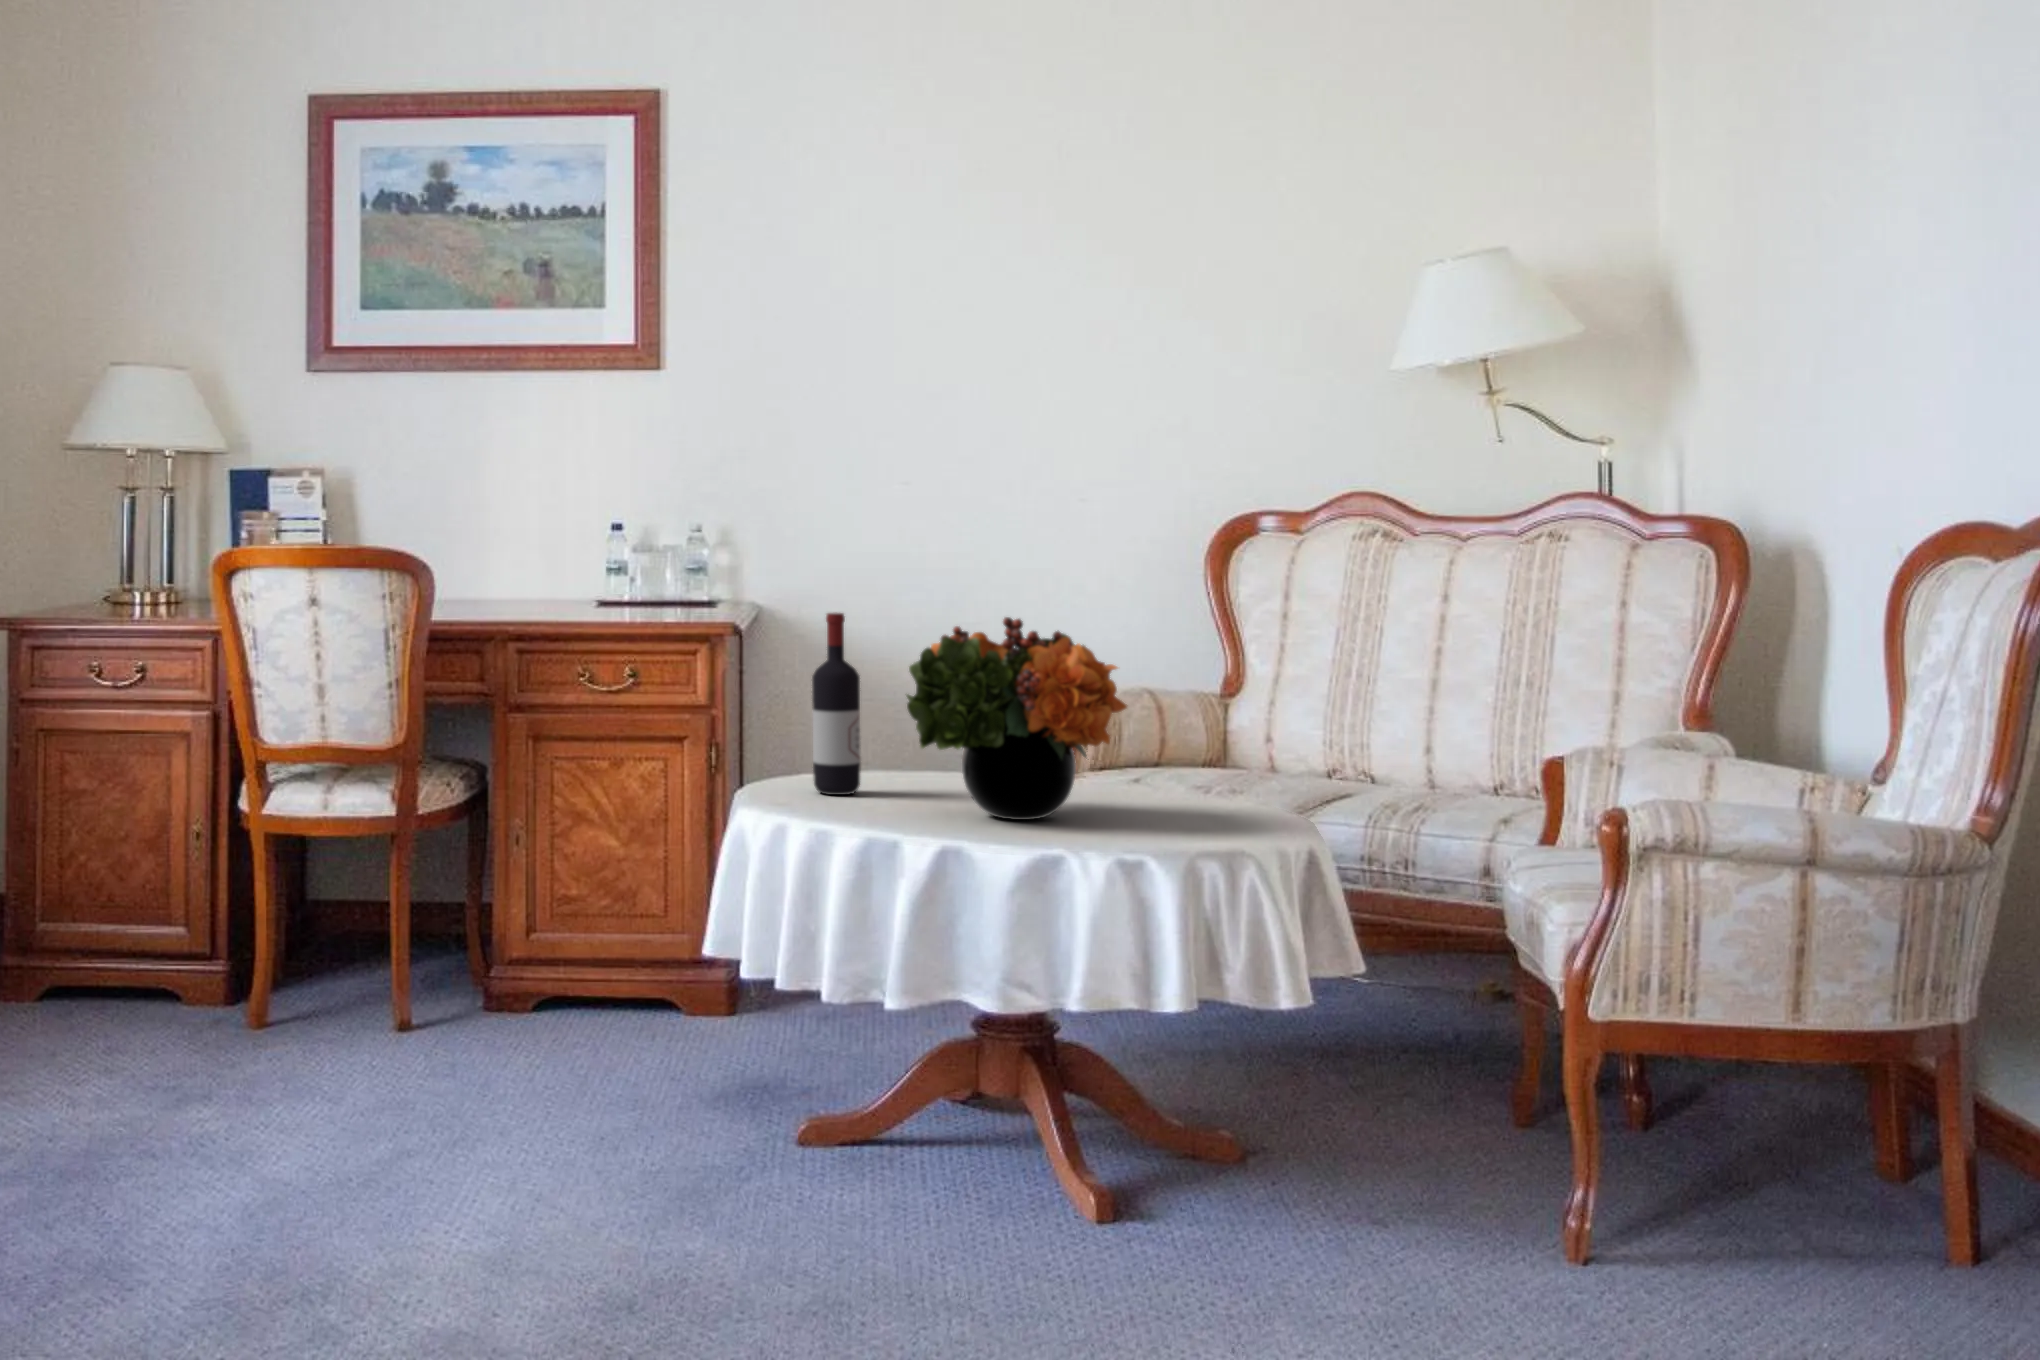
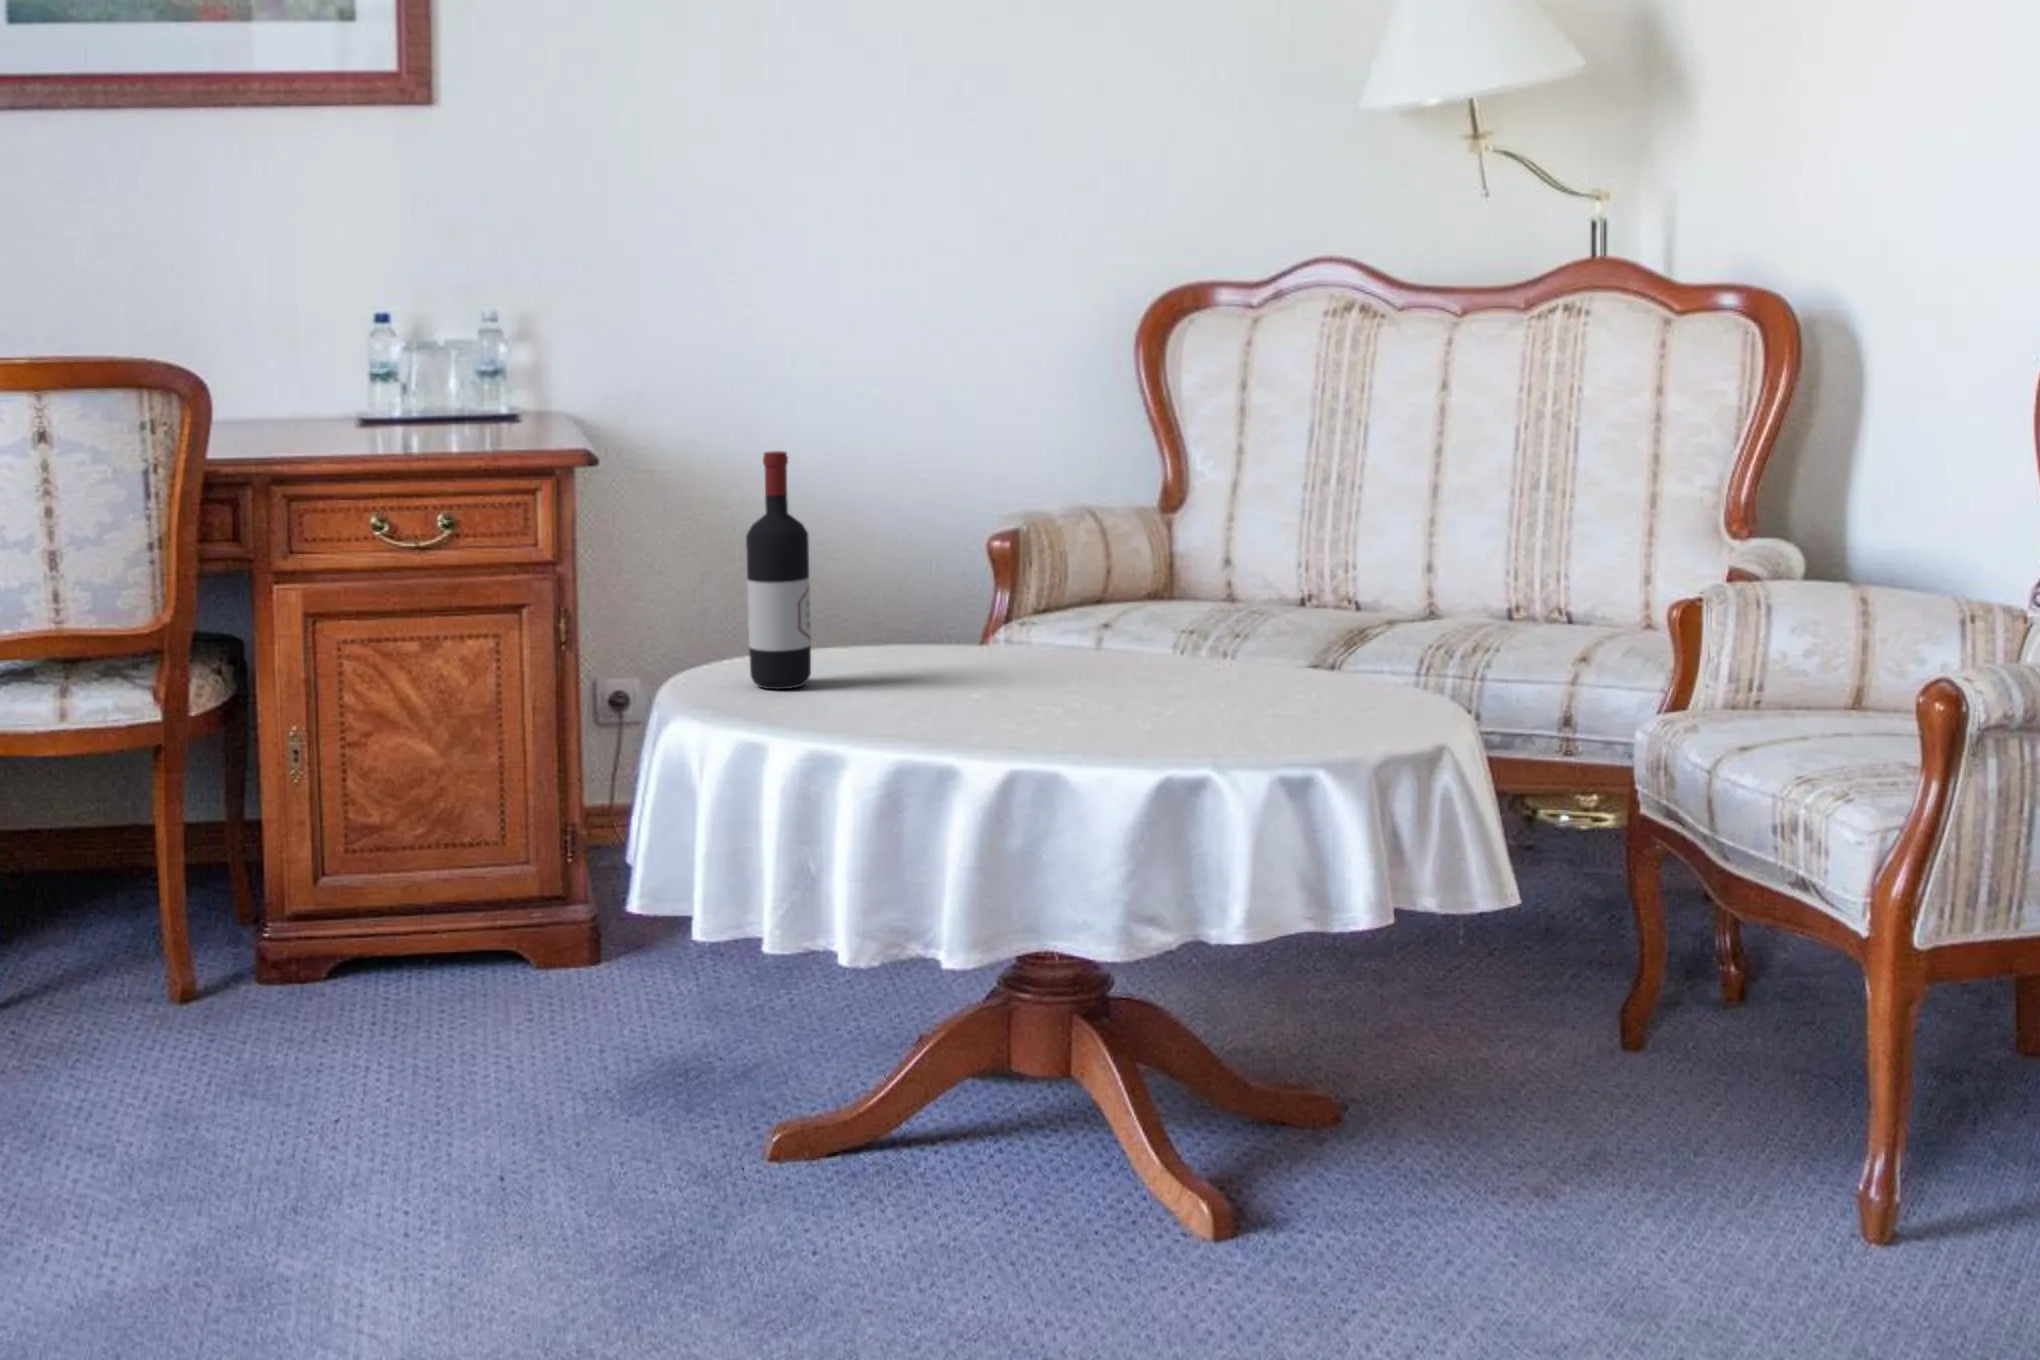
flower arrangement: present [907,617,1127,820] -> none [888,455,1173,714]

